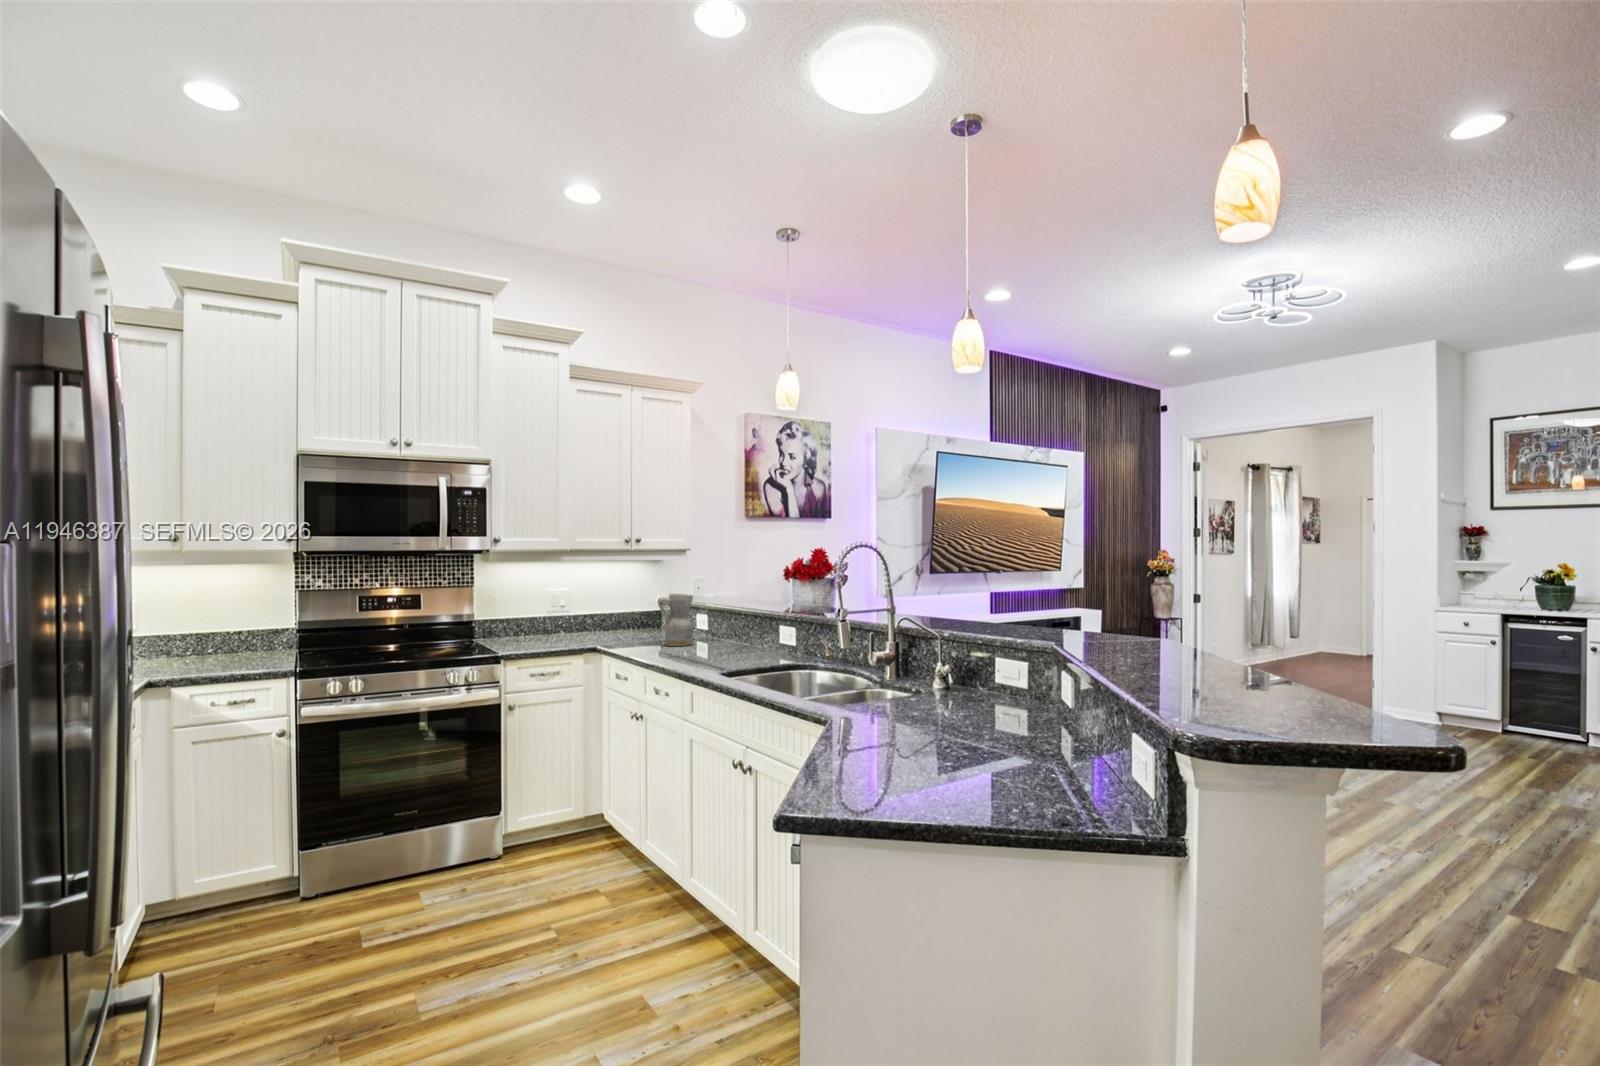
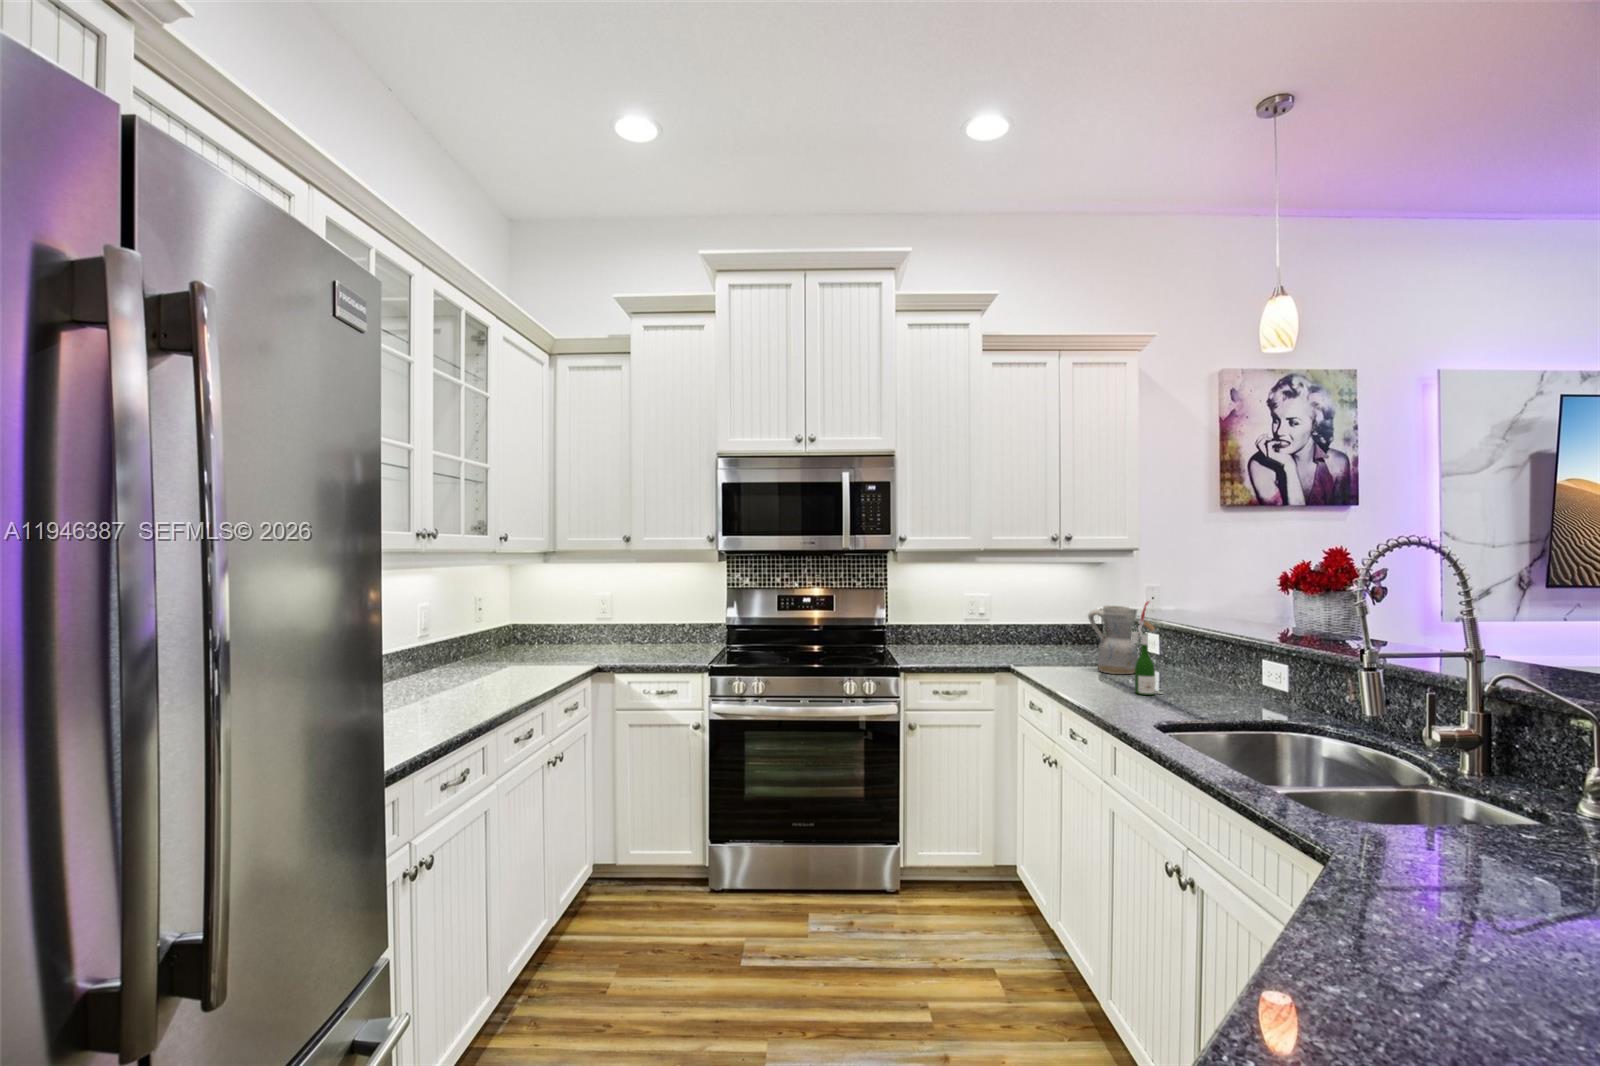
wine bottle: none [693,586,714,655] -> present [1131,601,1163,695]

